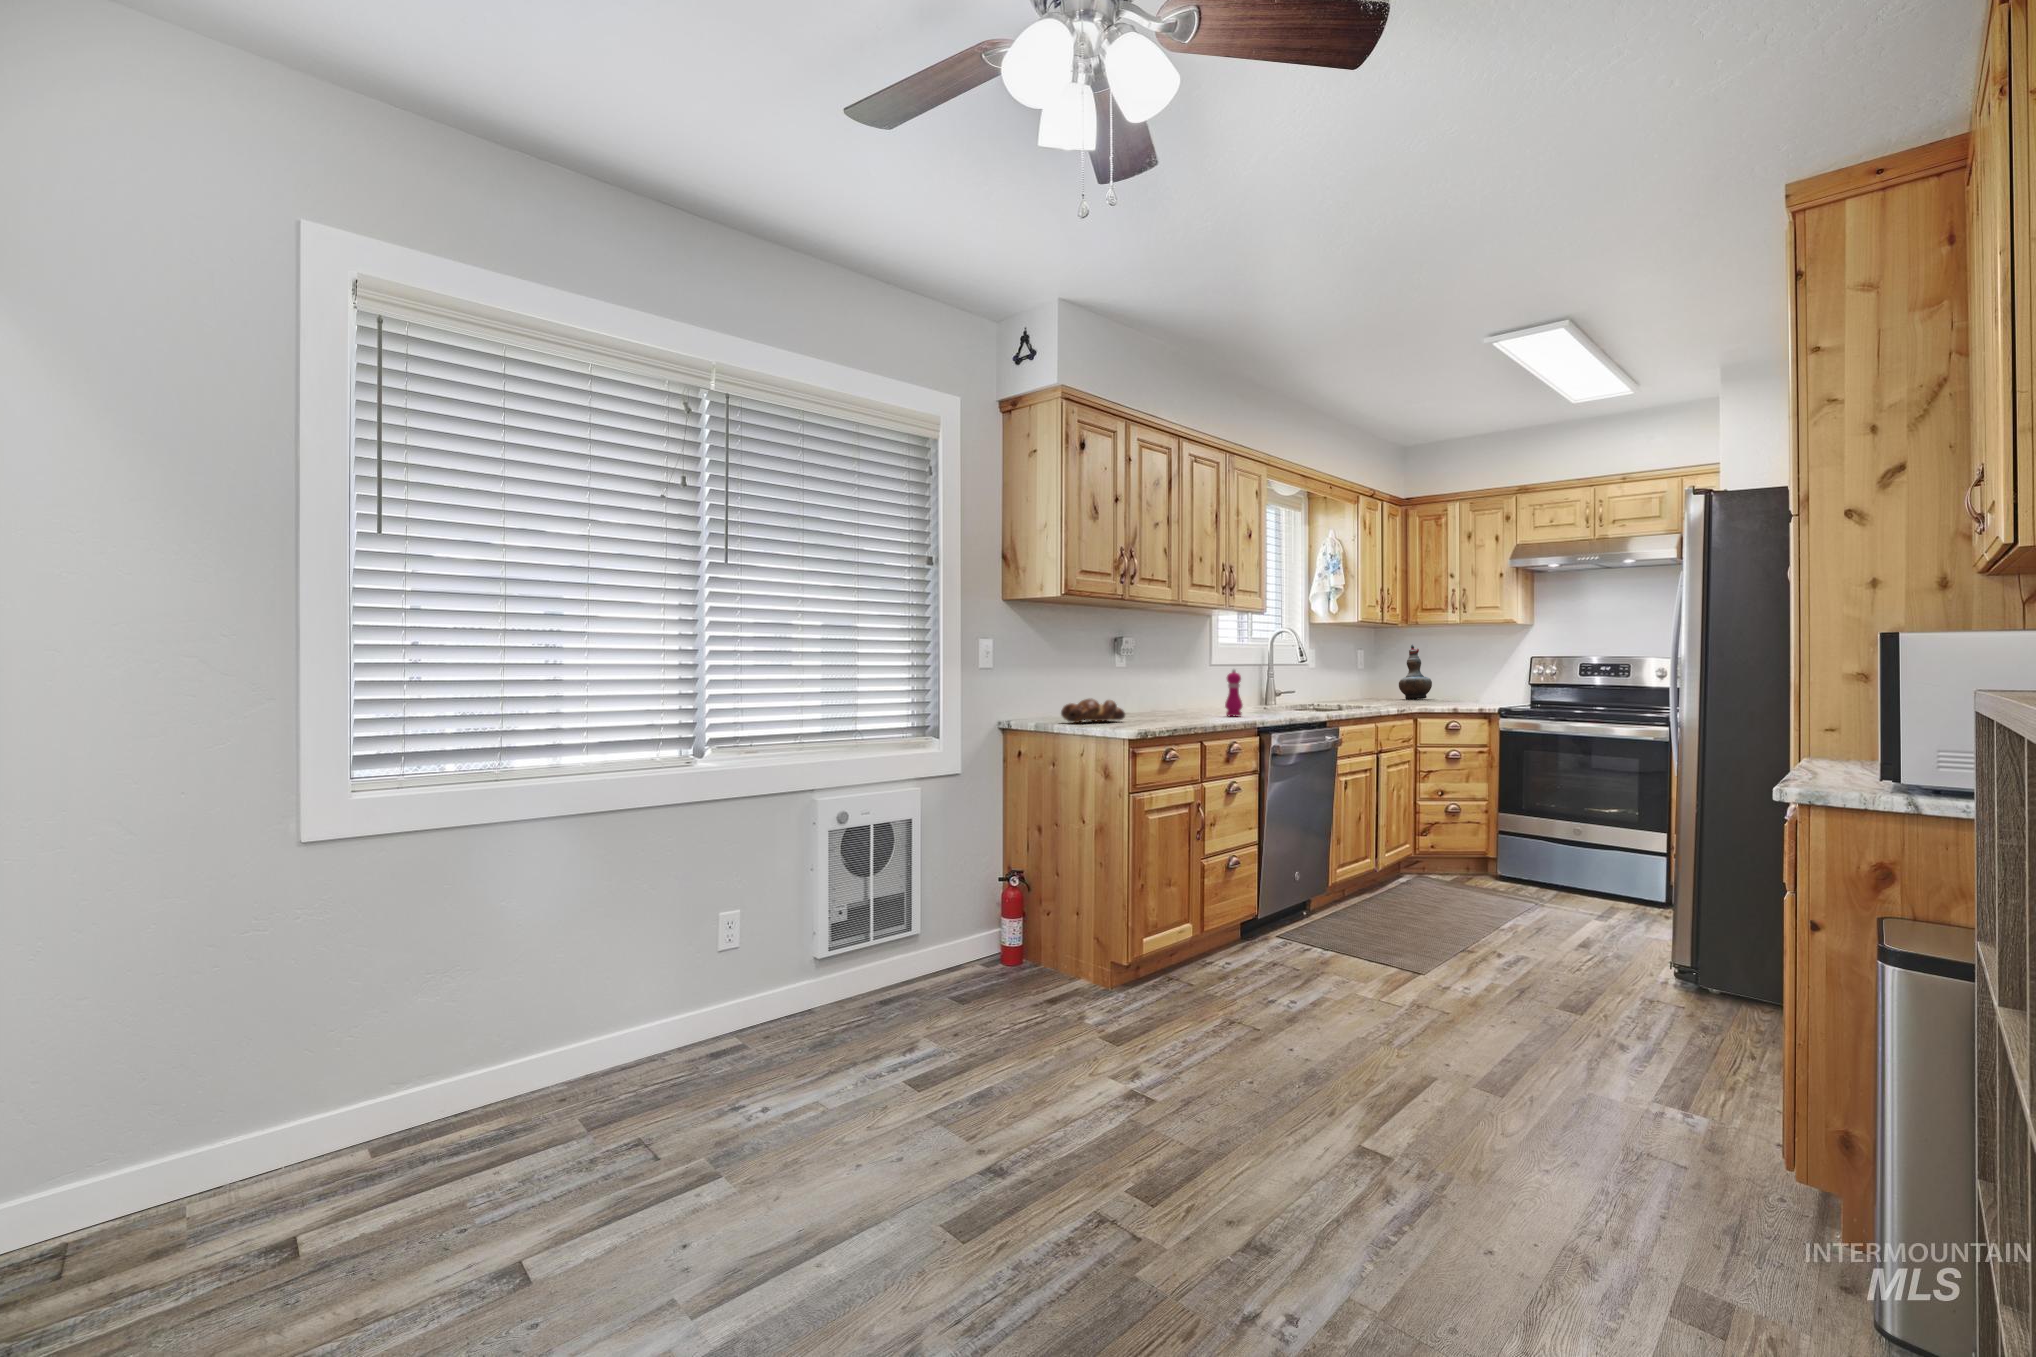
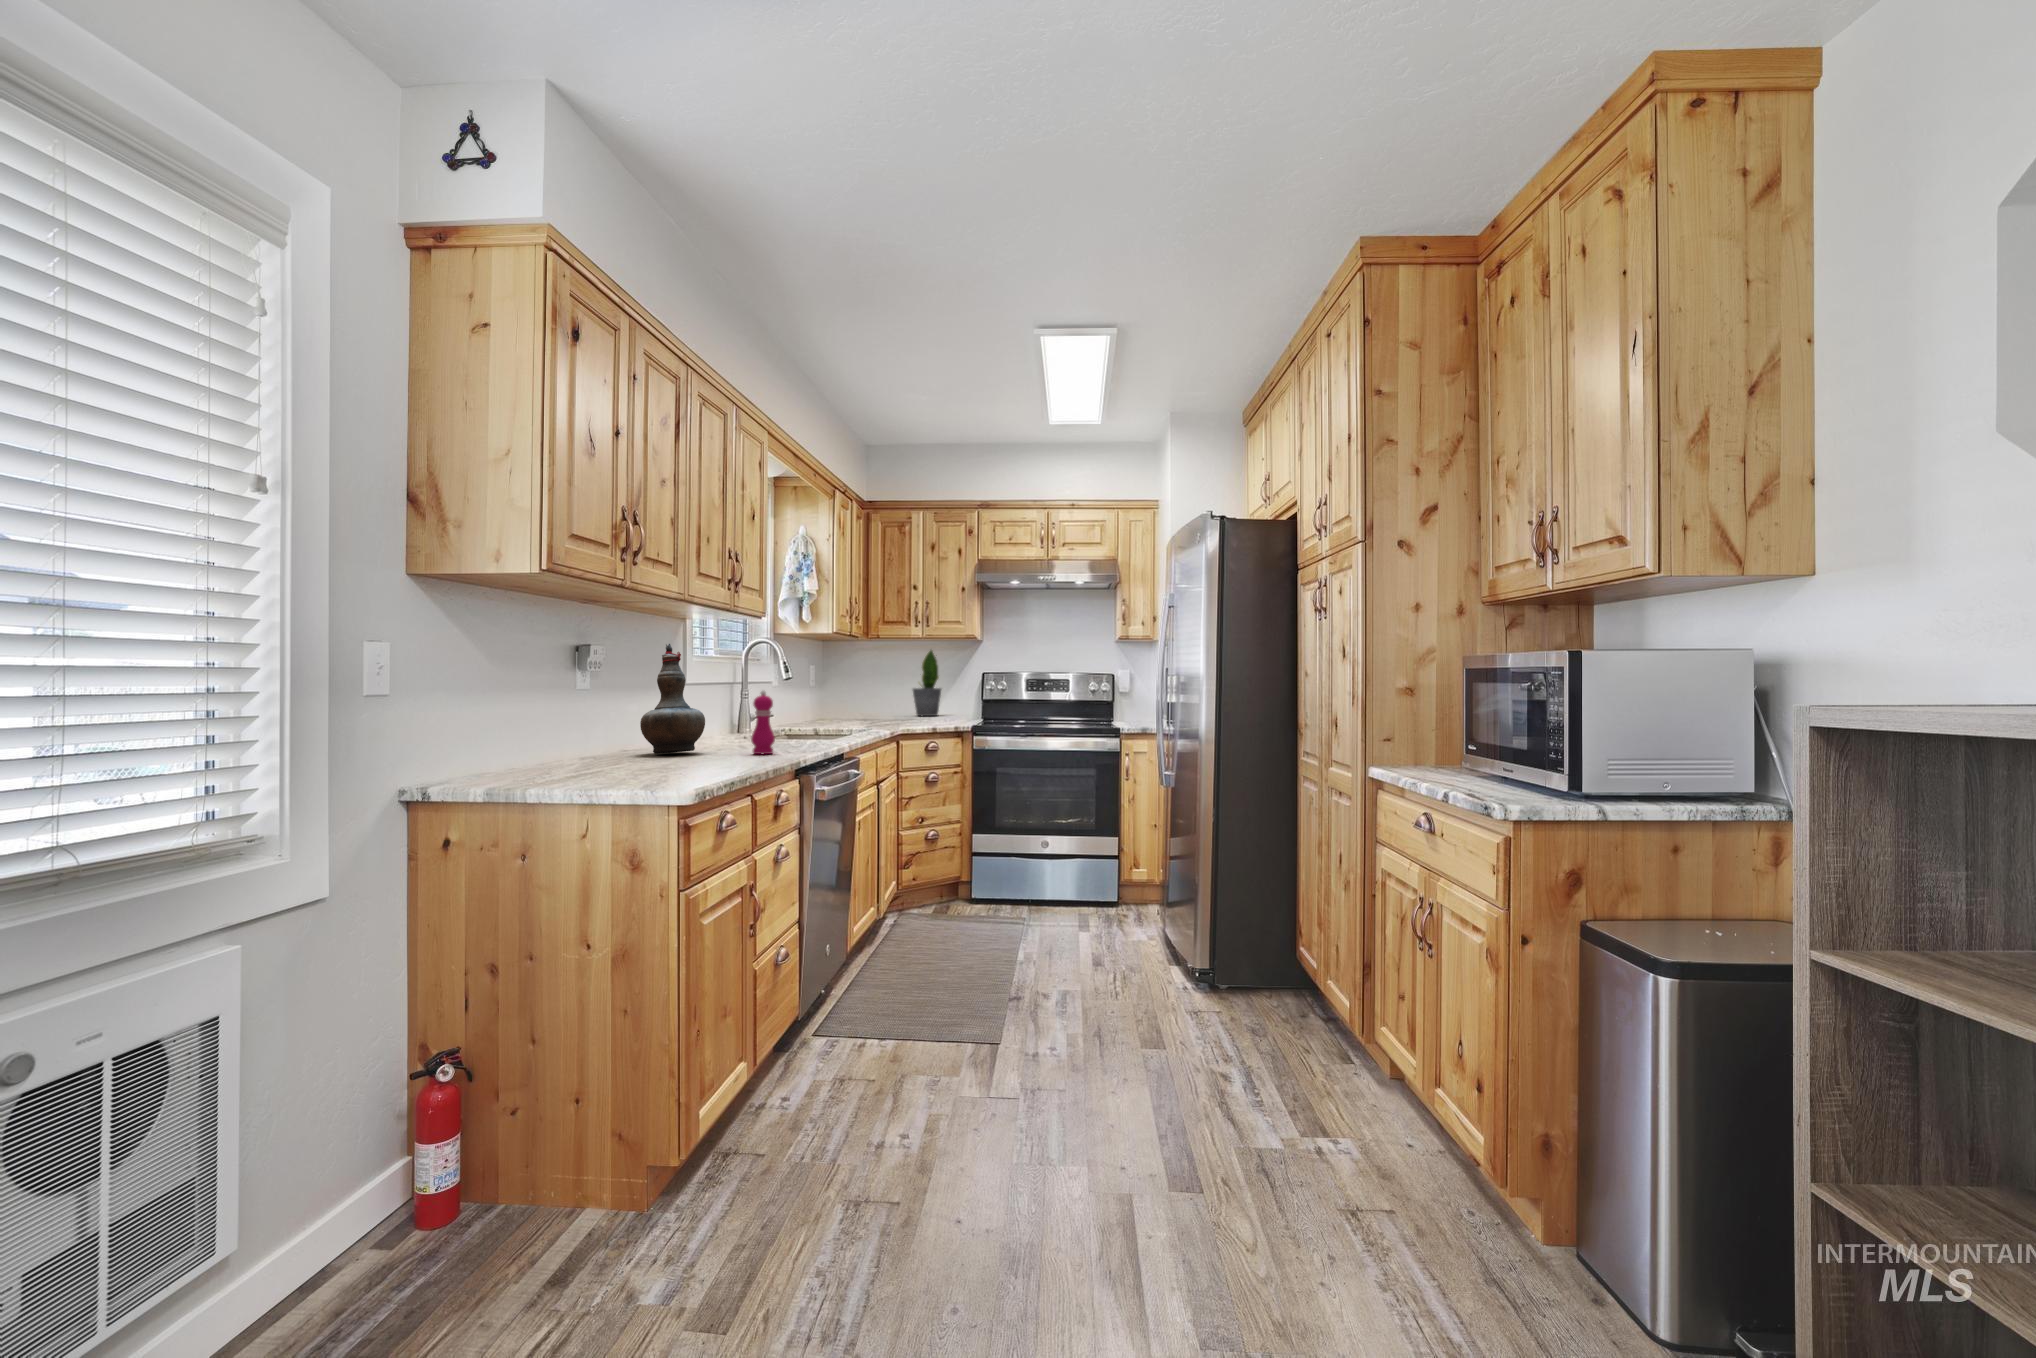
potted plant: none [1455,634,1489,700] -> present [913,650,941,716]
decorative vase: present [1399,645,1432,699] -> present [640,644,705,754]
bread loaf: present [1061,699,1125,723] -> none [531,741,638,784]

